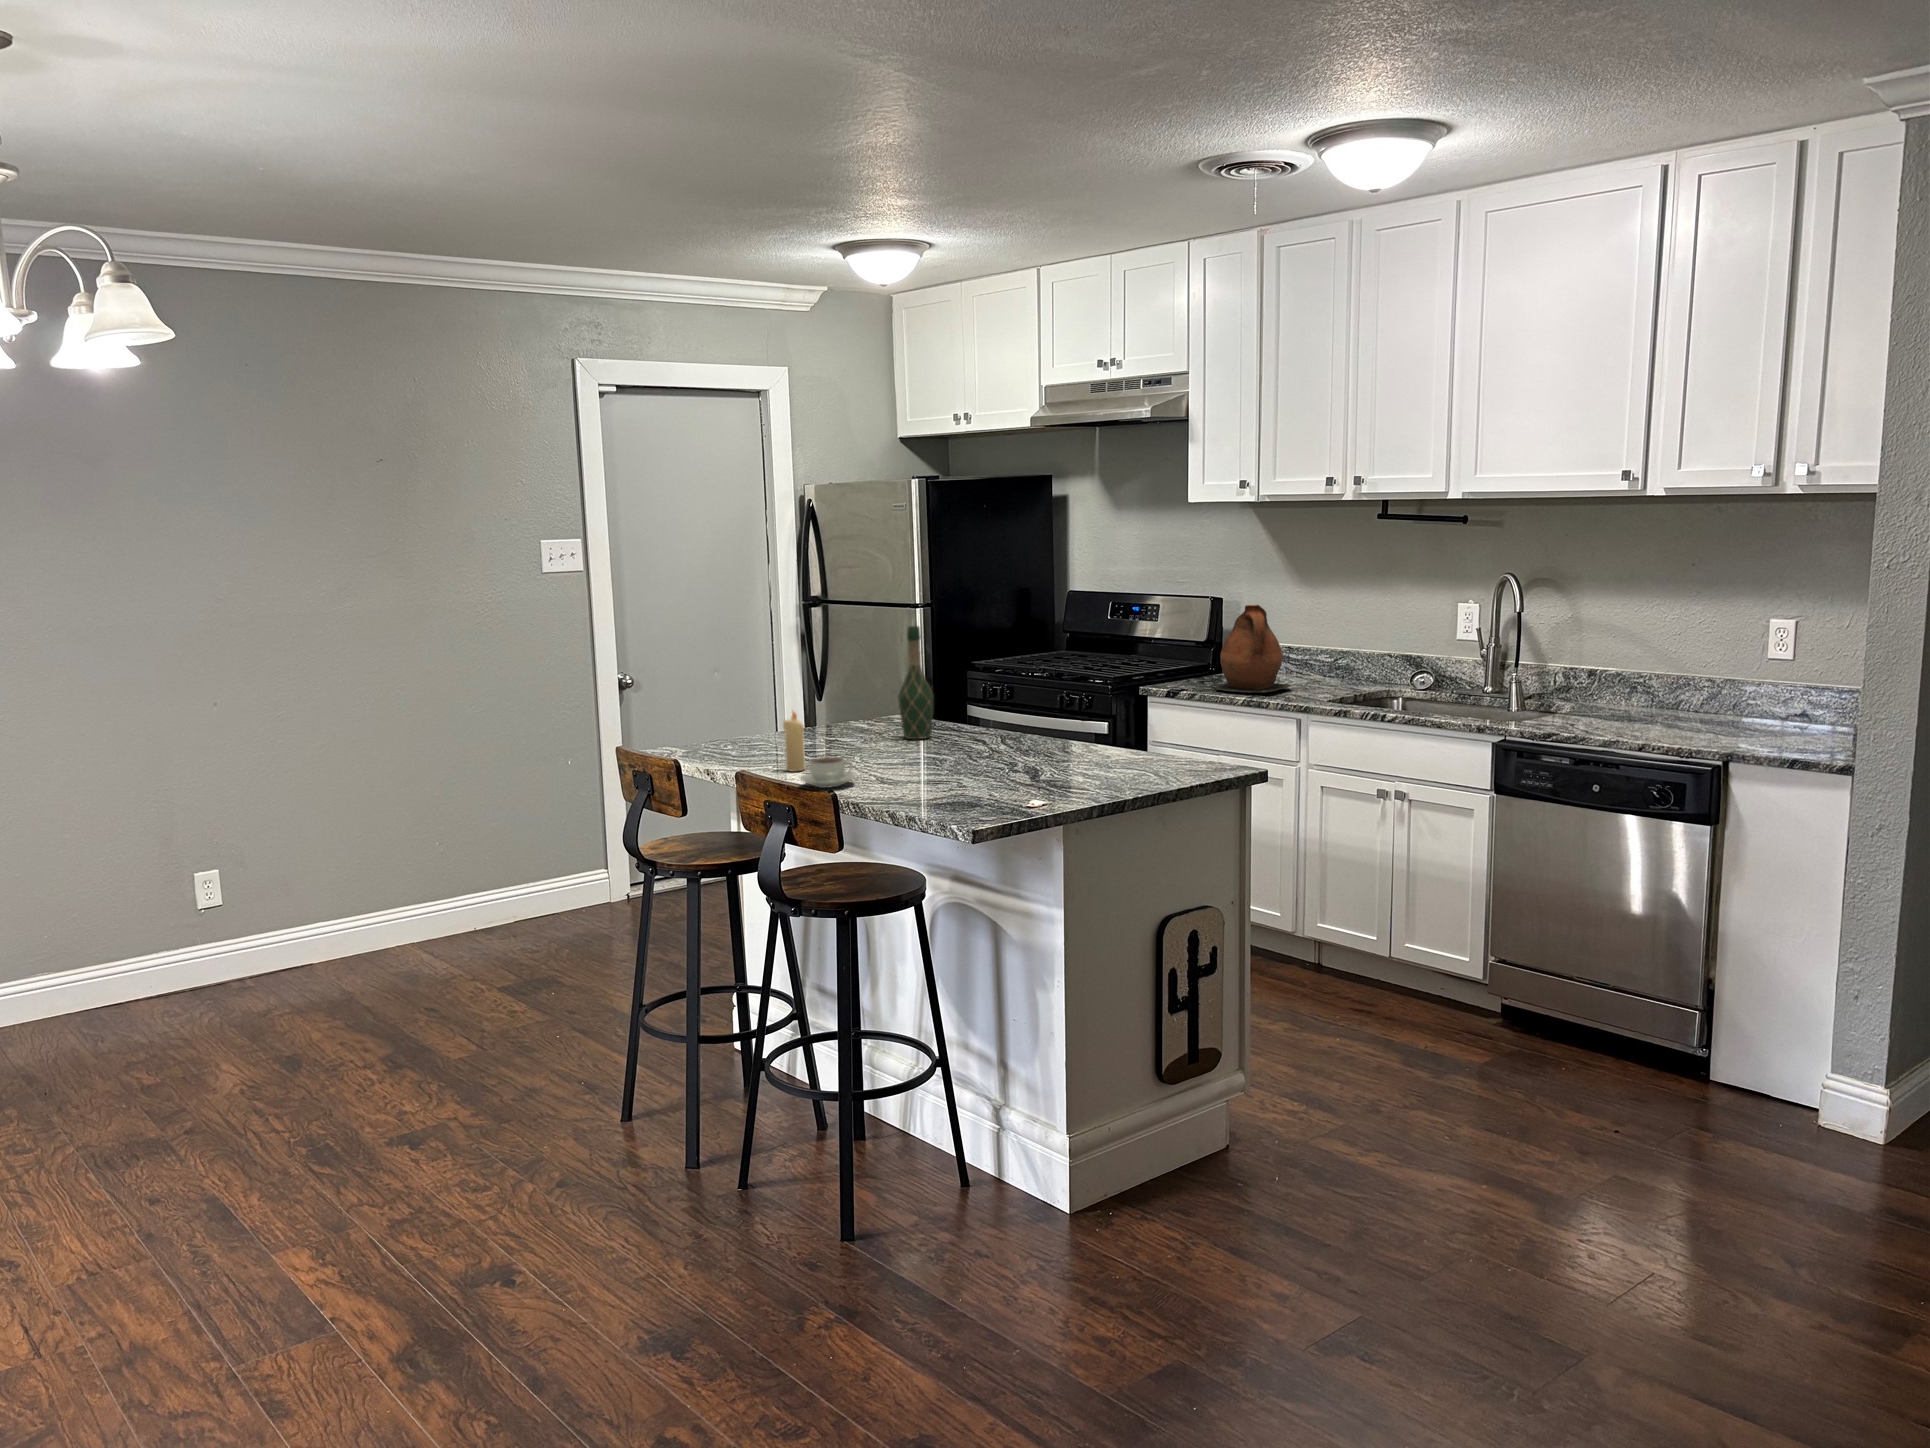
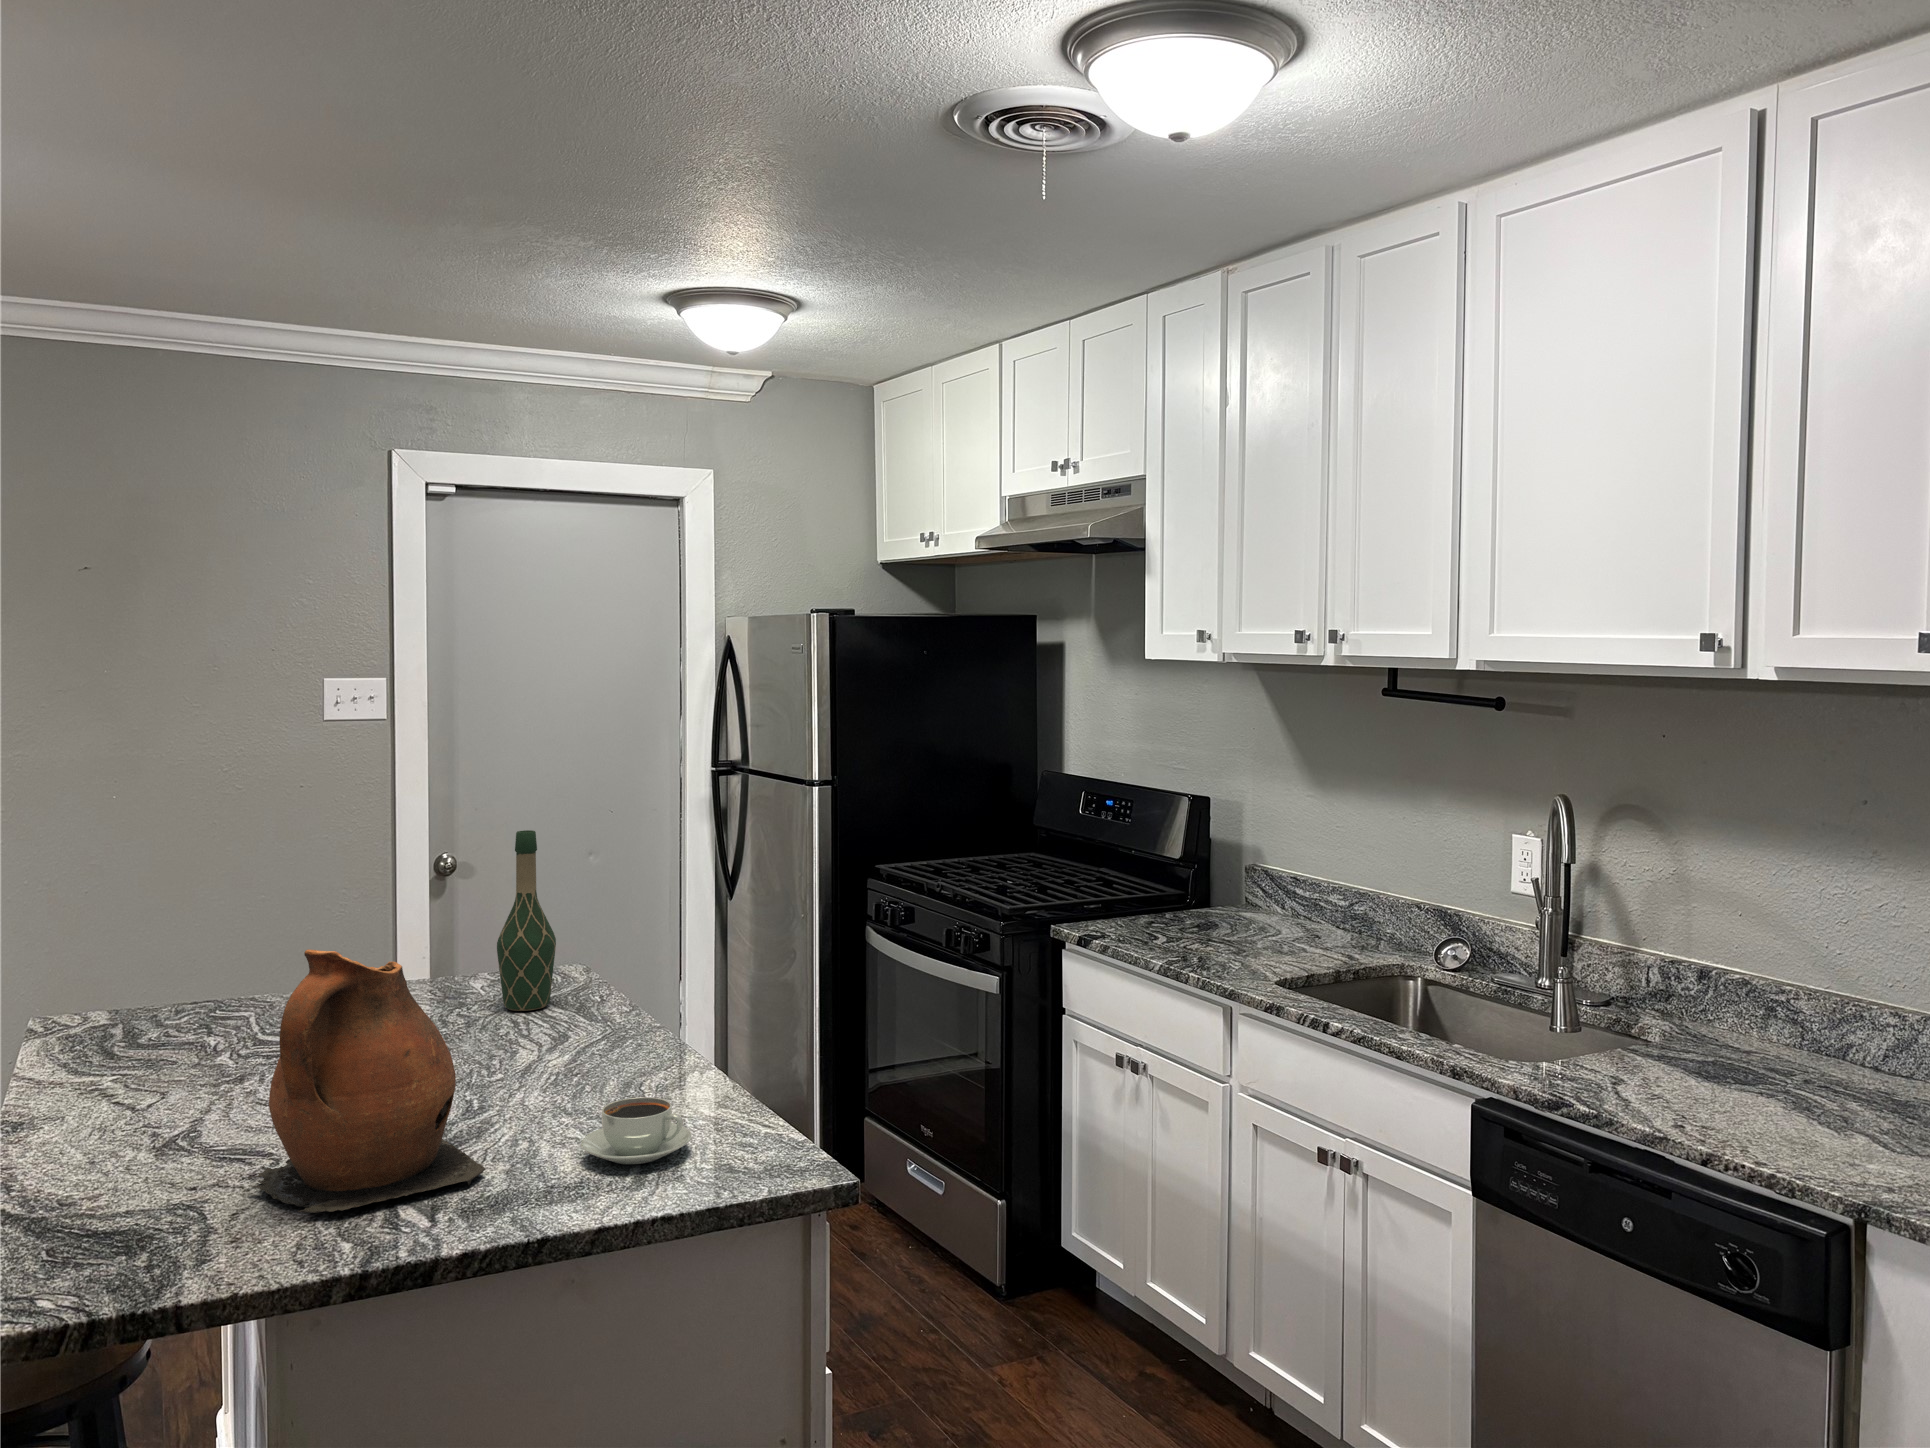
ceramic pitcher: present [1214,605,1291,693] -> present [247,949,485,1213]
candle: present [783,712,805,771] -> none [181,964,218,1069]
coffee cup: present [800,757,855,788] -> present [581,1097,692,1164]

